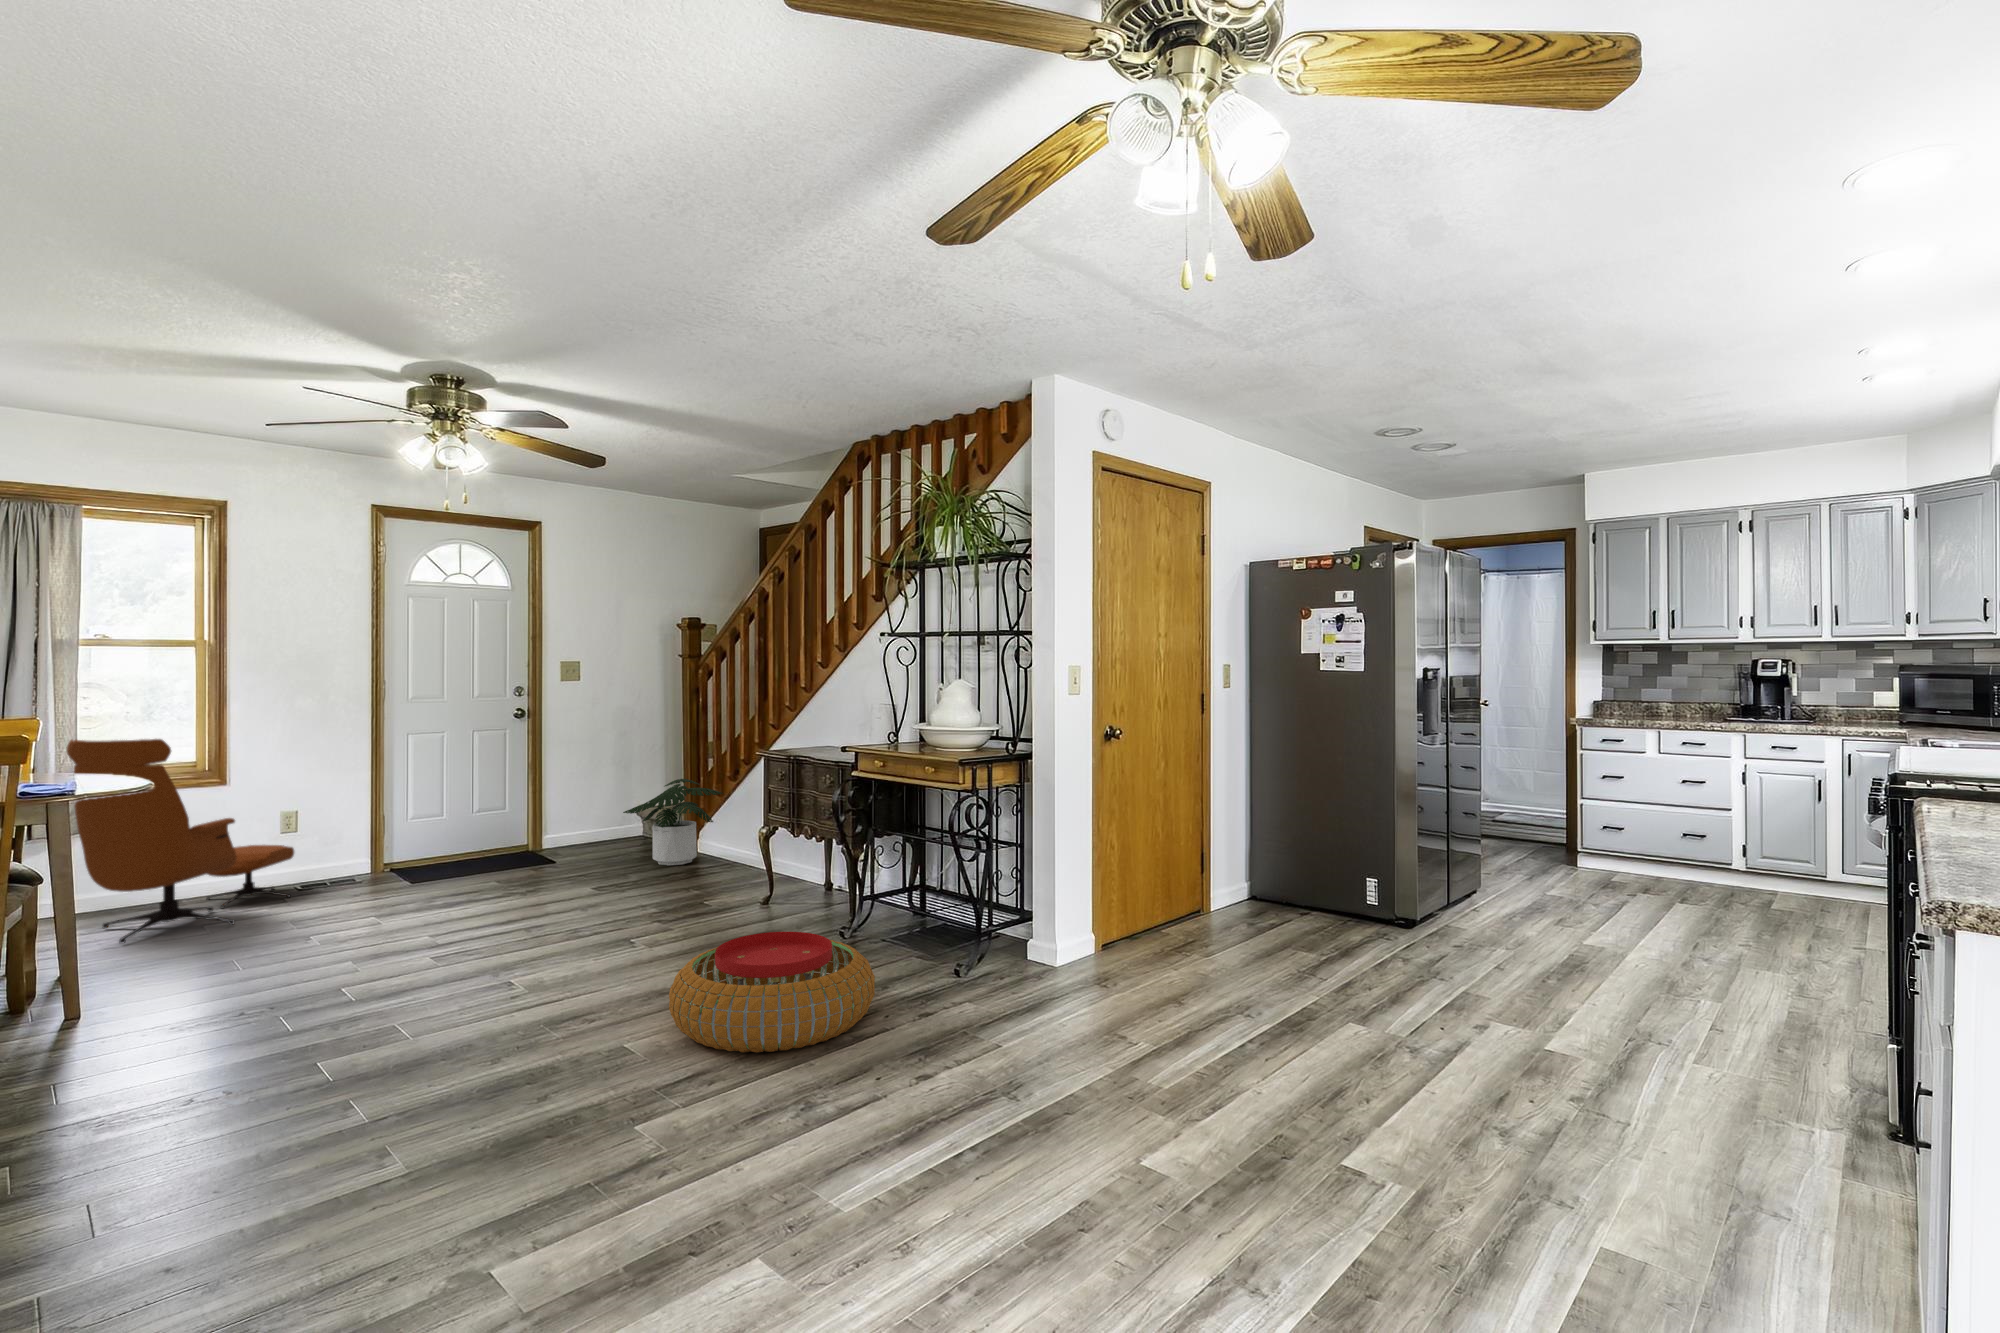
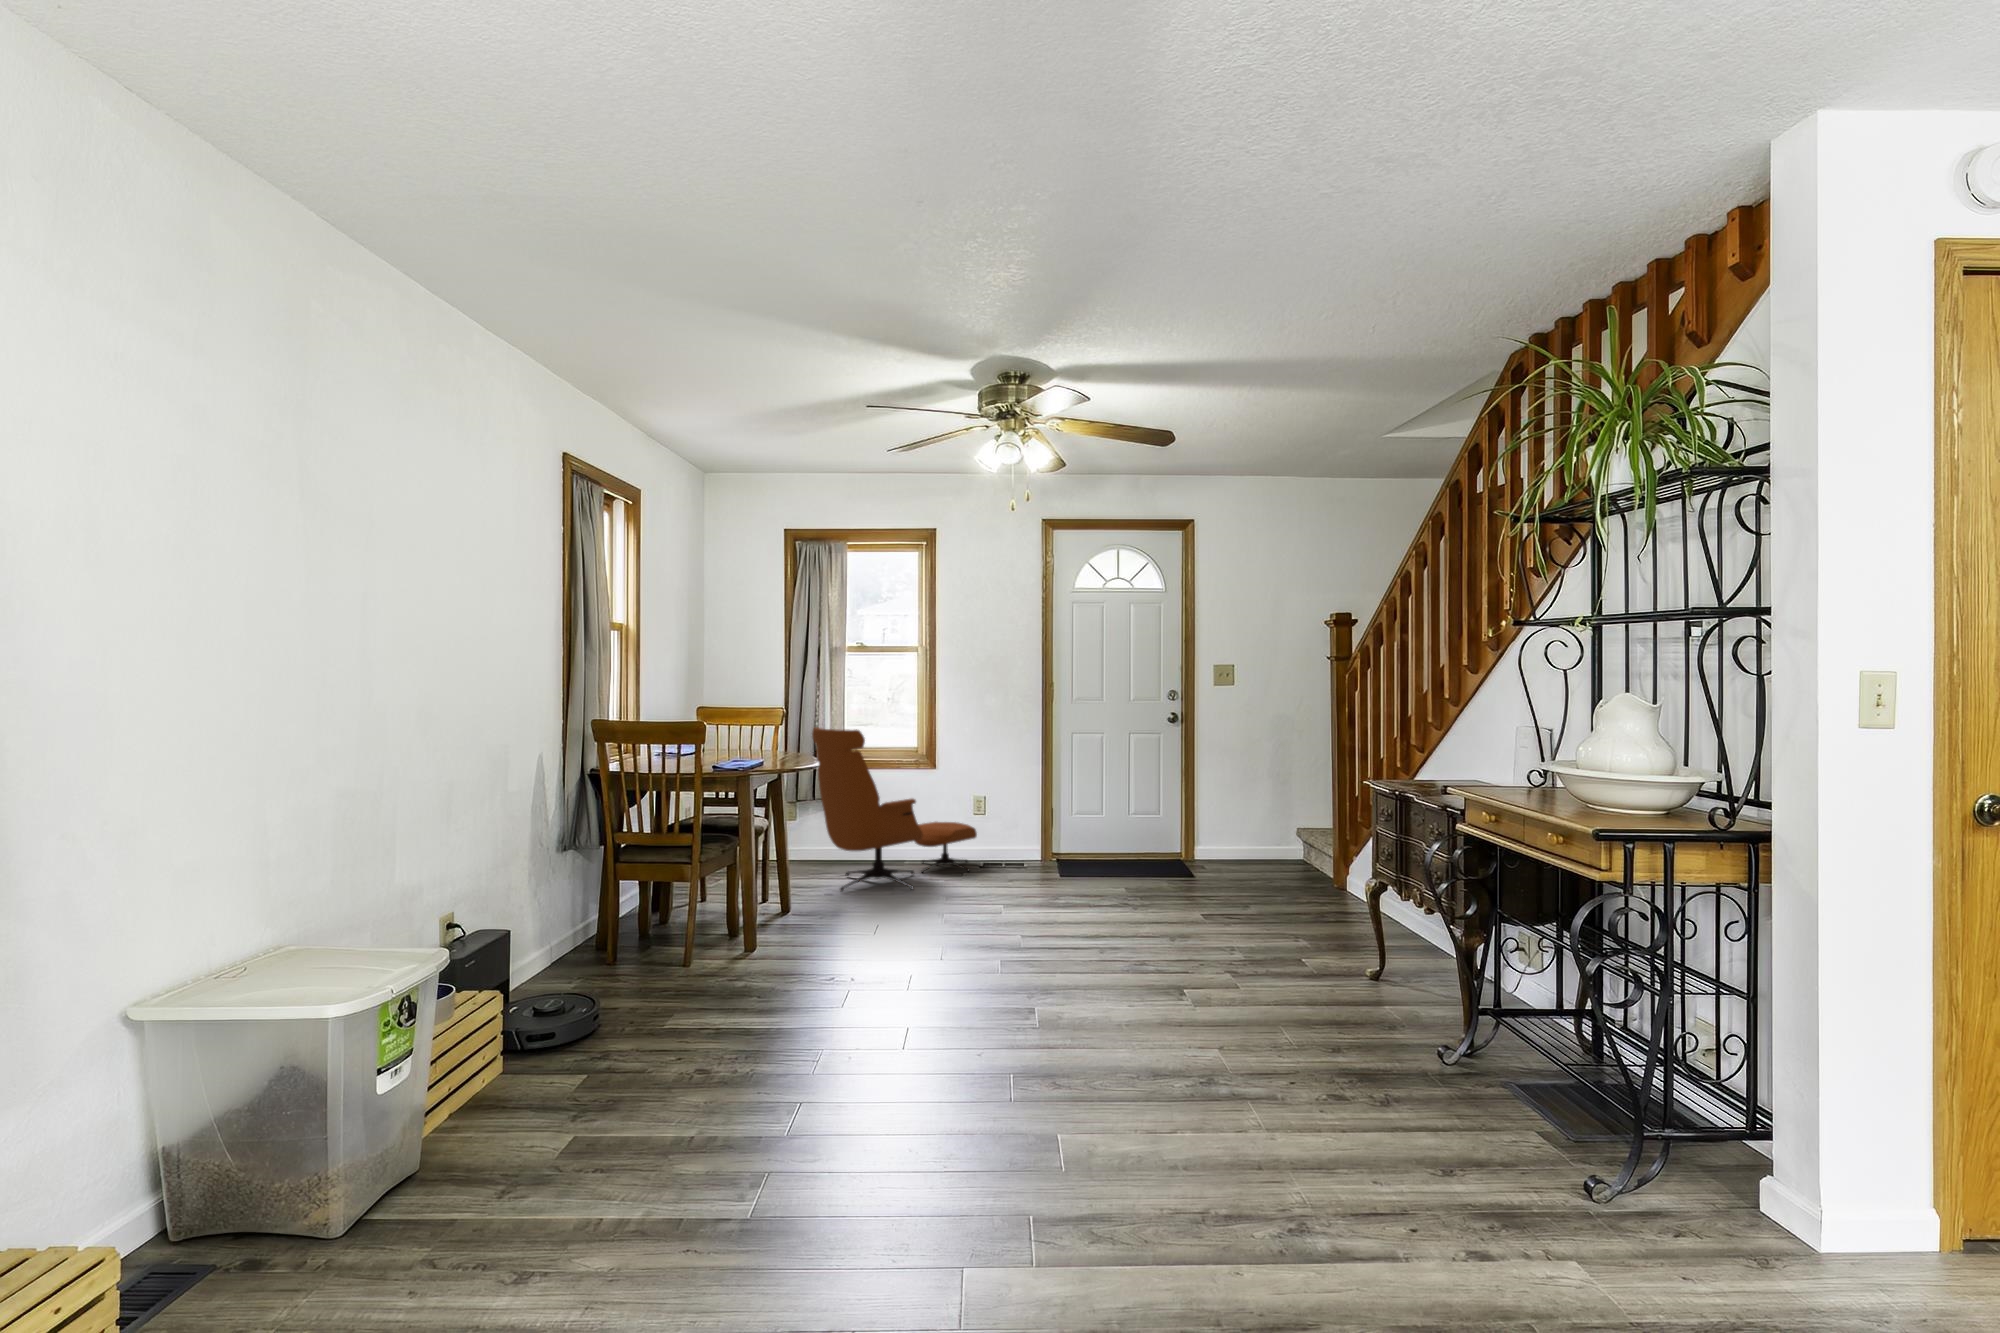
potted plant: present [623,779,723,865] -> none [1250,801,1364,901]
pouf: present [669,932,875,1053] -> none [1107,1035,1400,1239]

